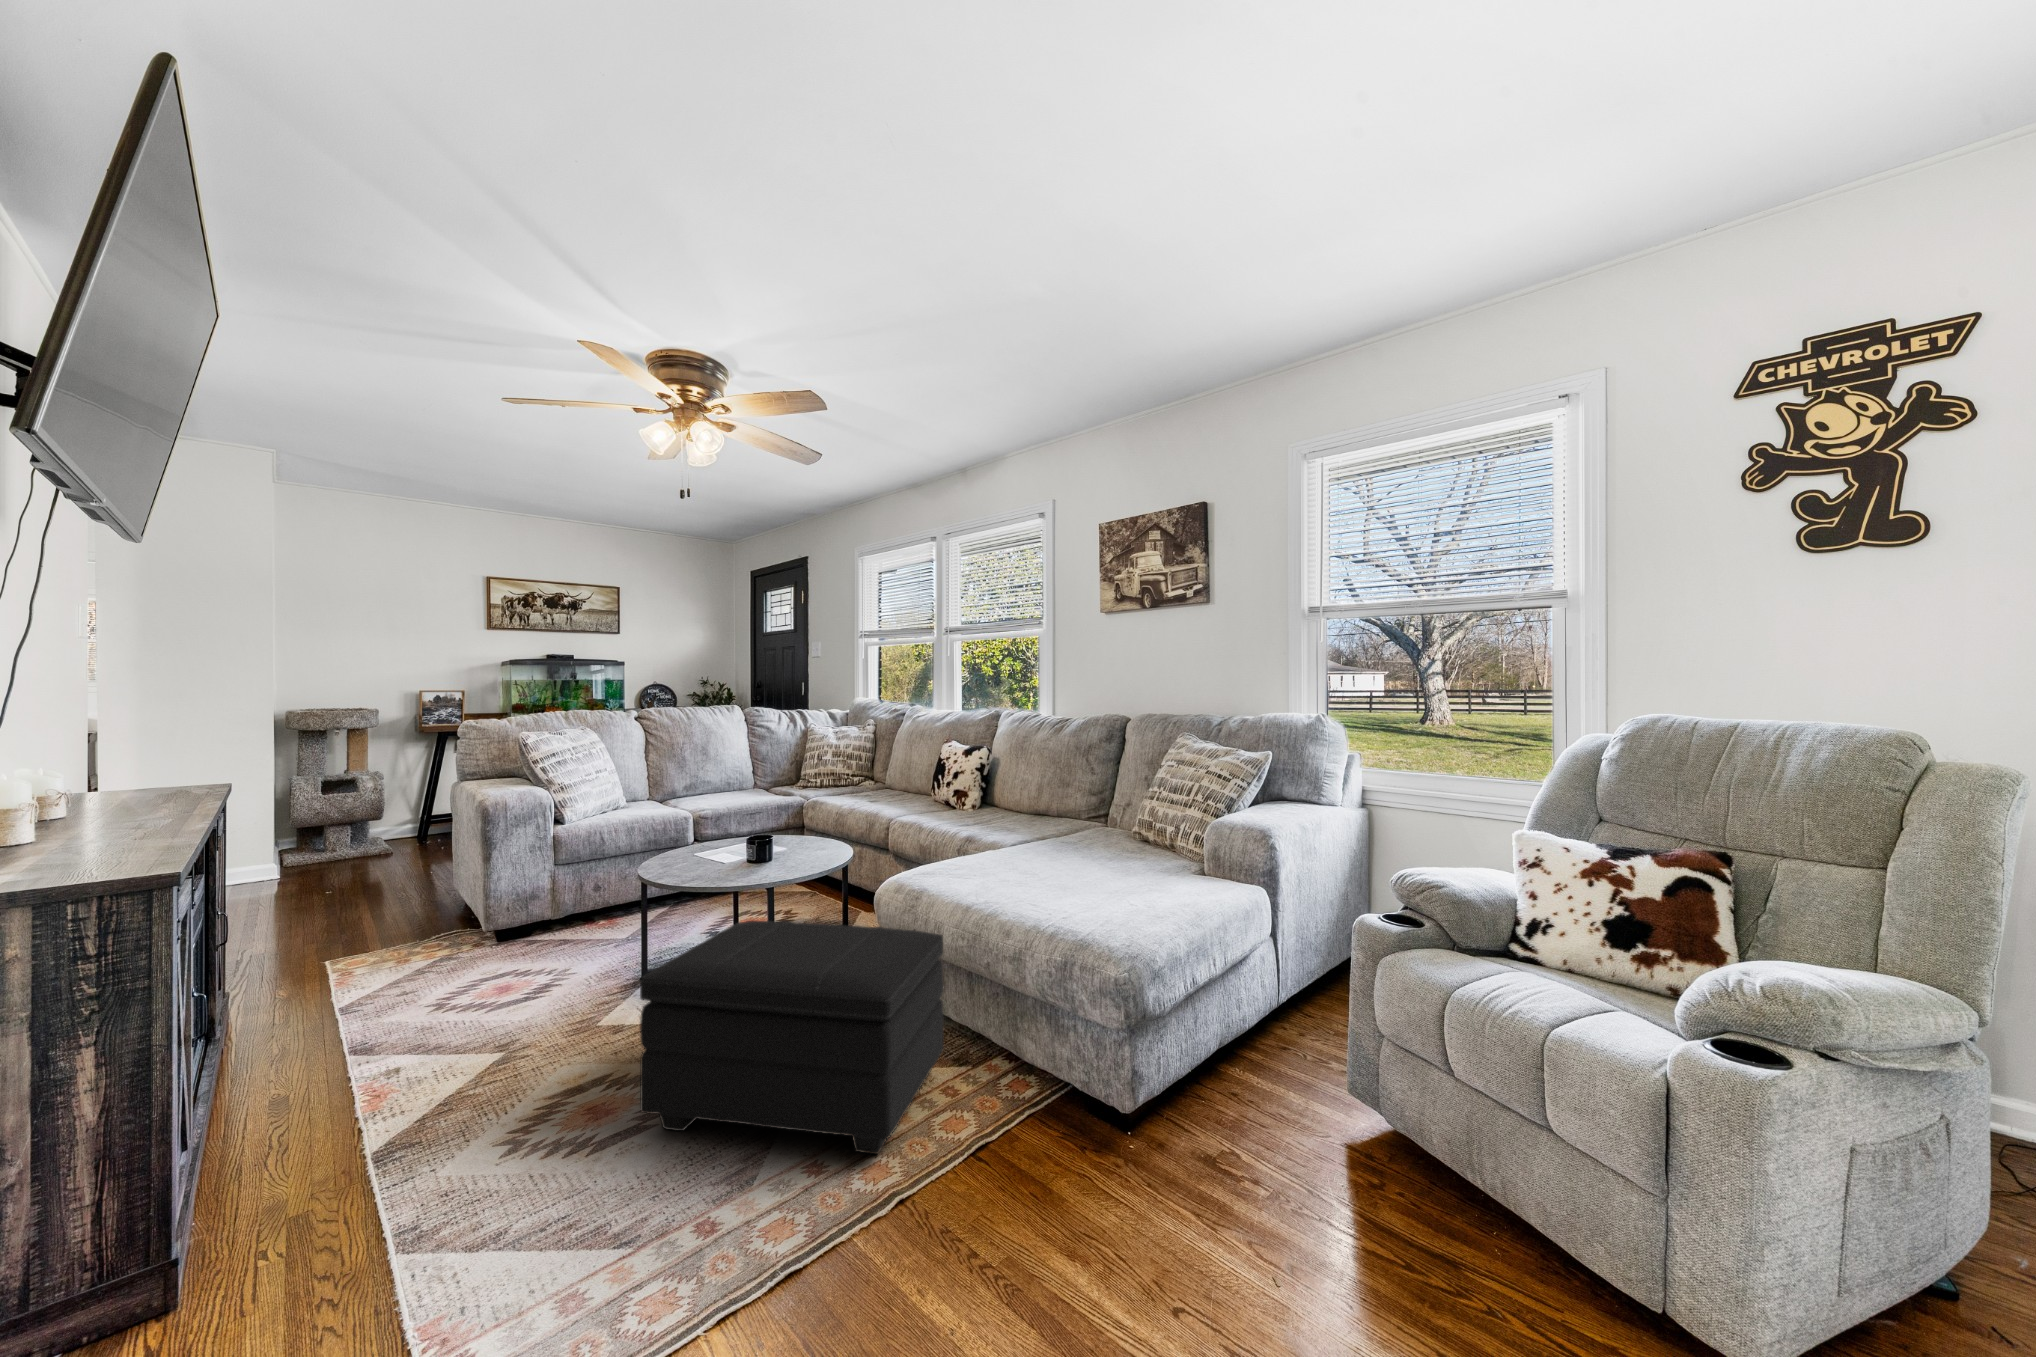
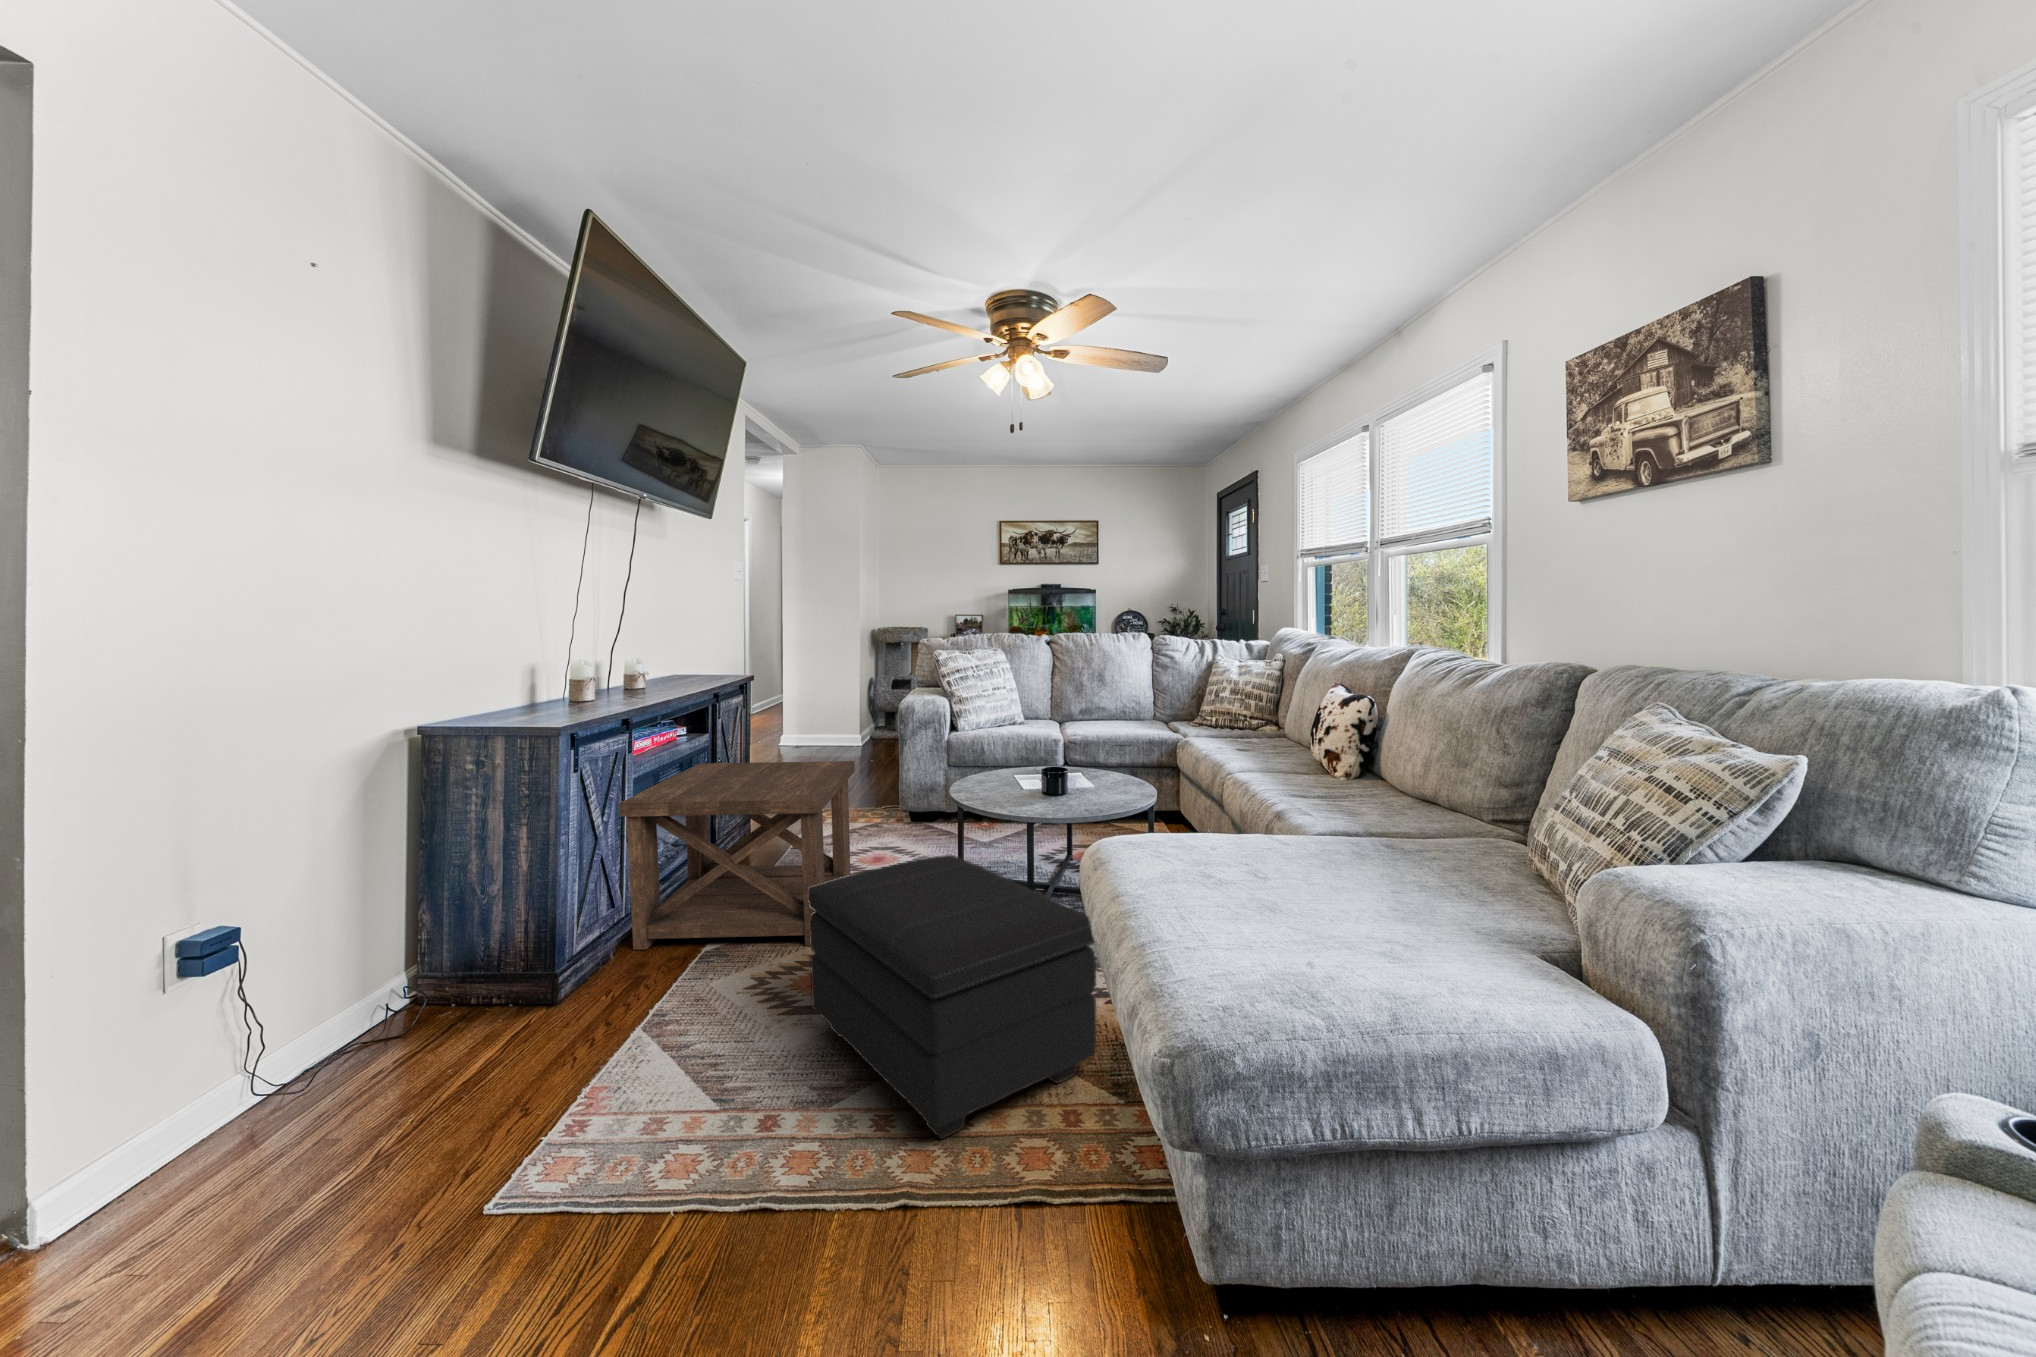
side table: none [227,859,554,1166] -> present [618,761,855,950]

